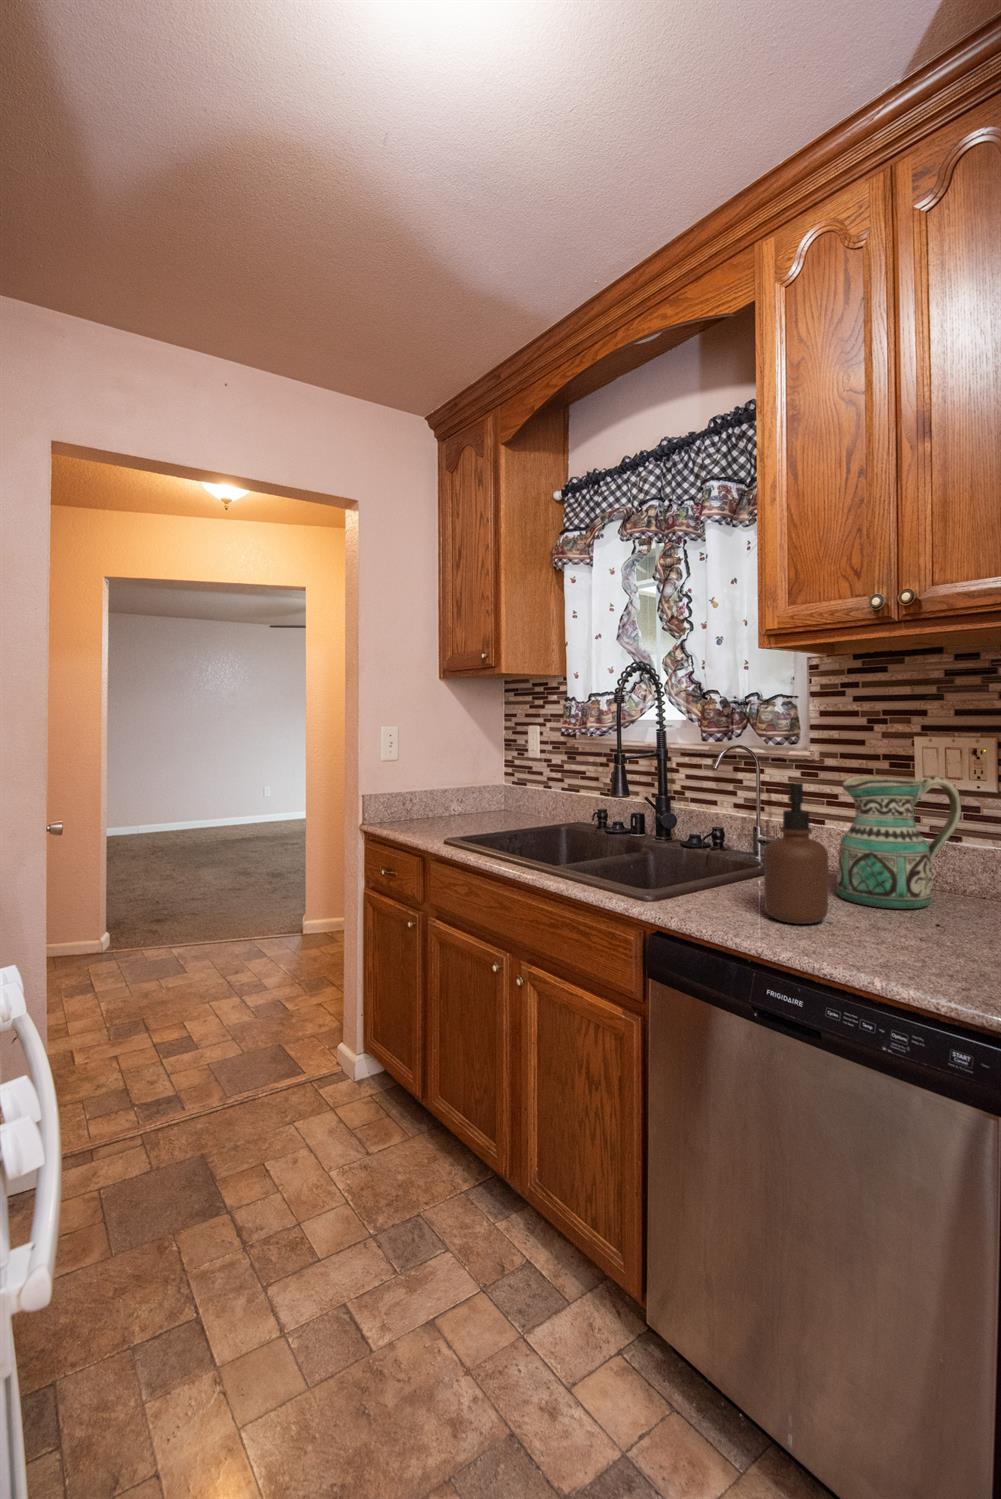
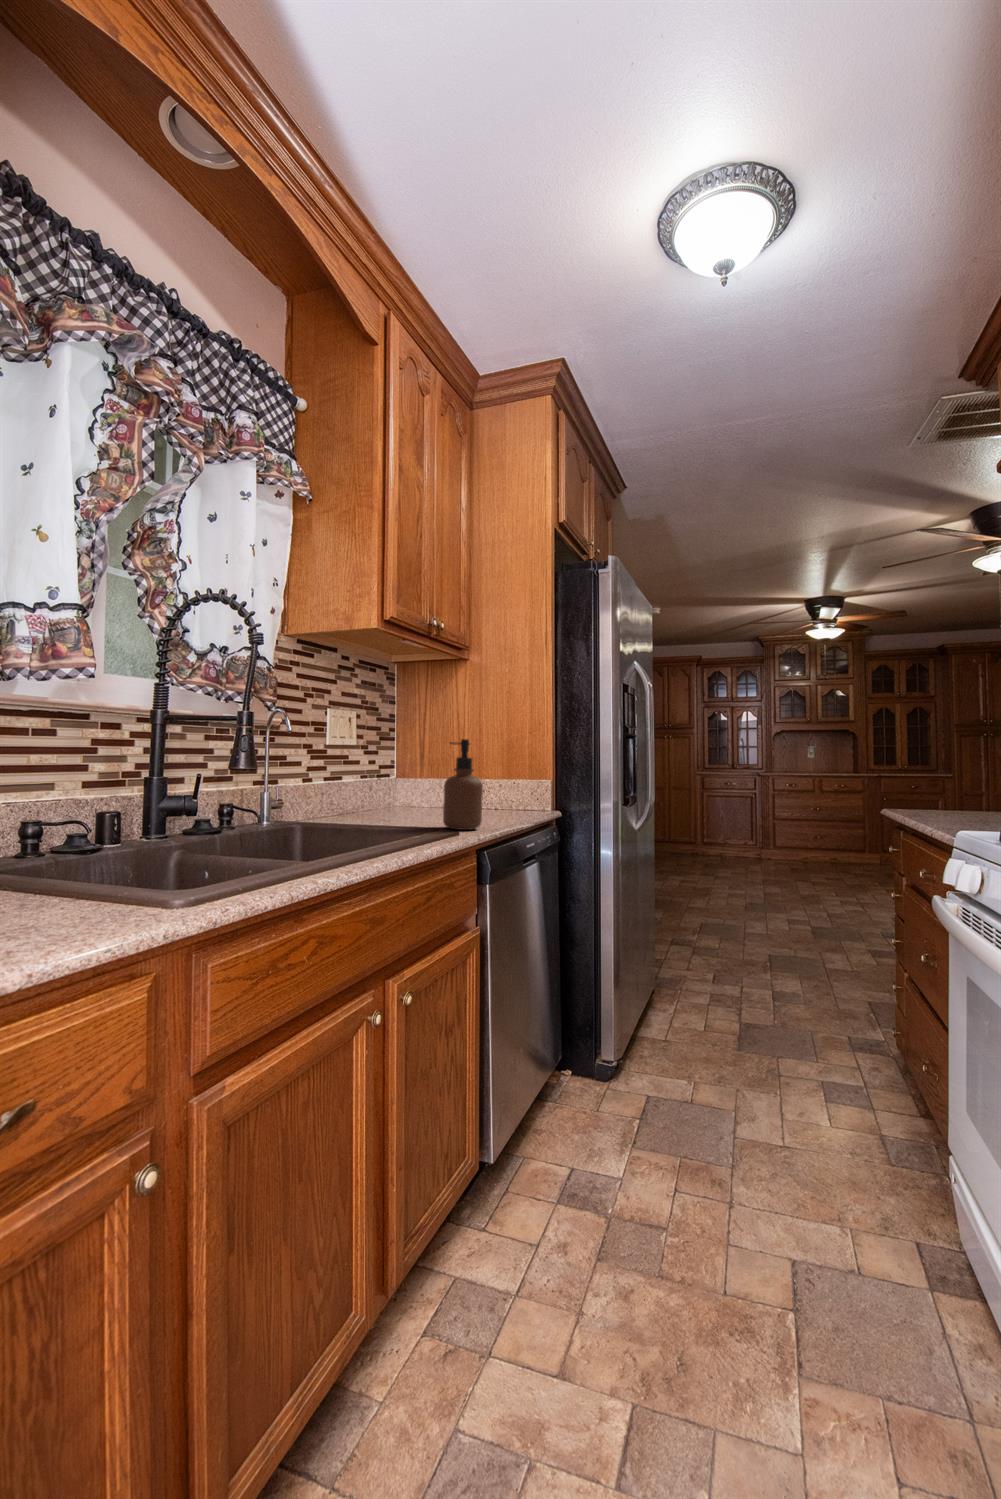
ceramic pitcher: present [837,776,961,909] -> none [353,736,411,823]

